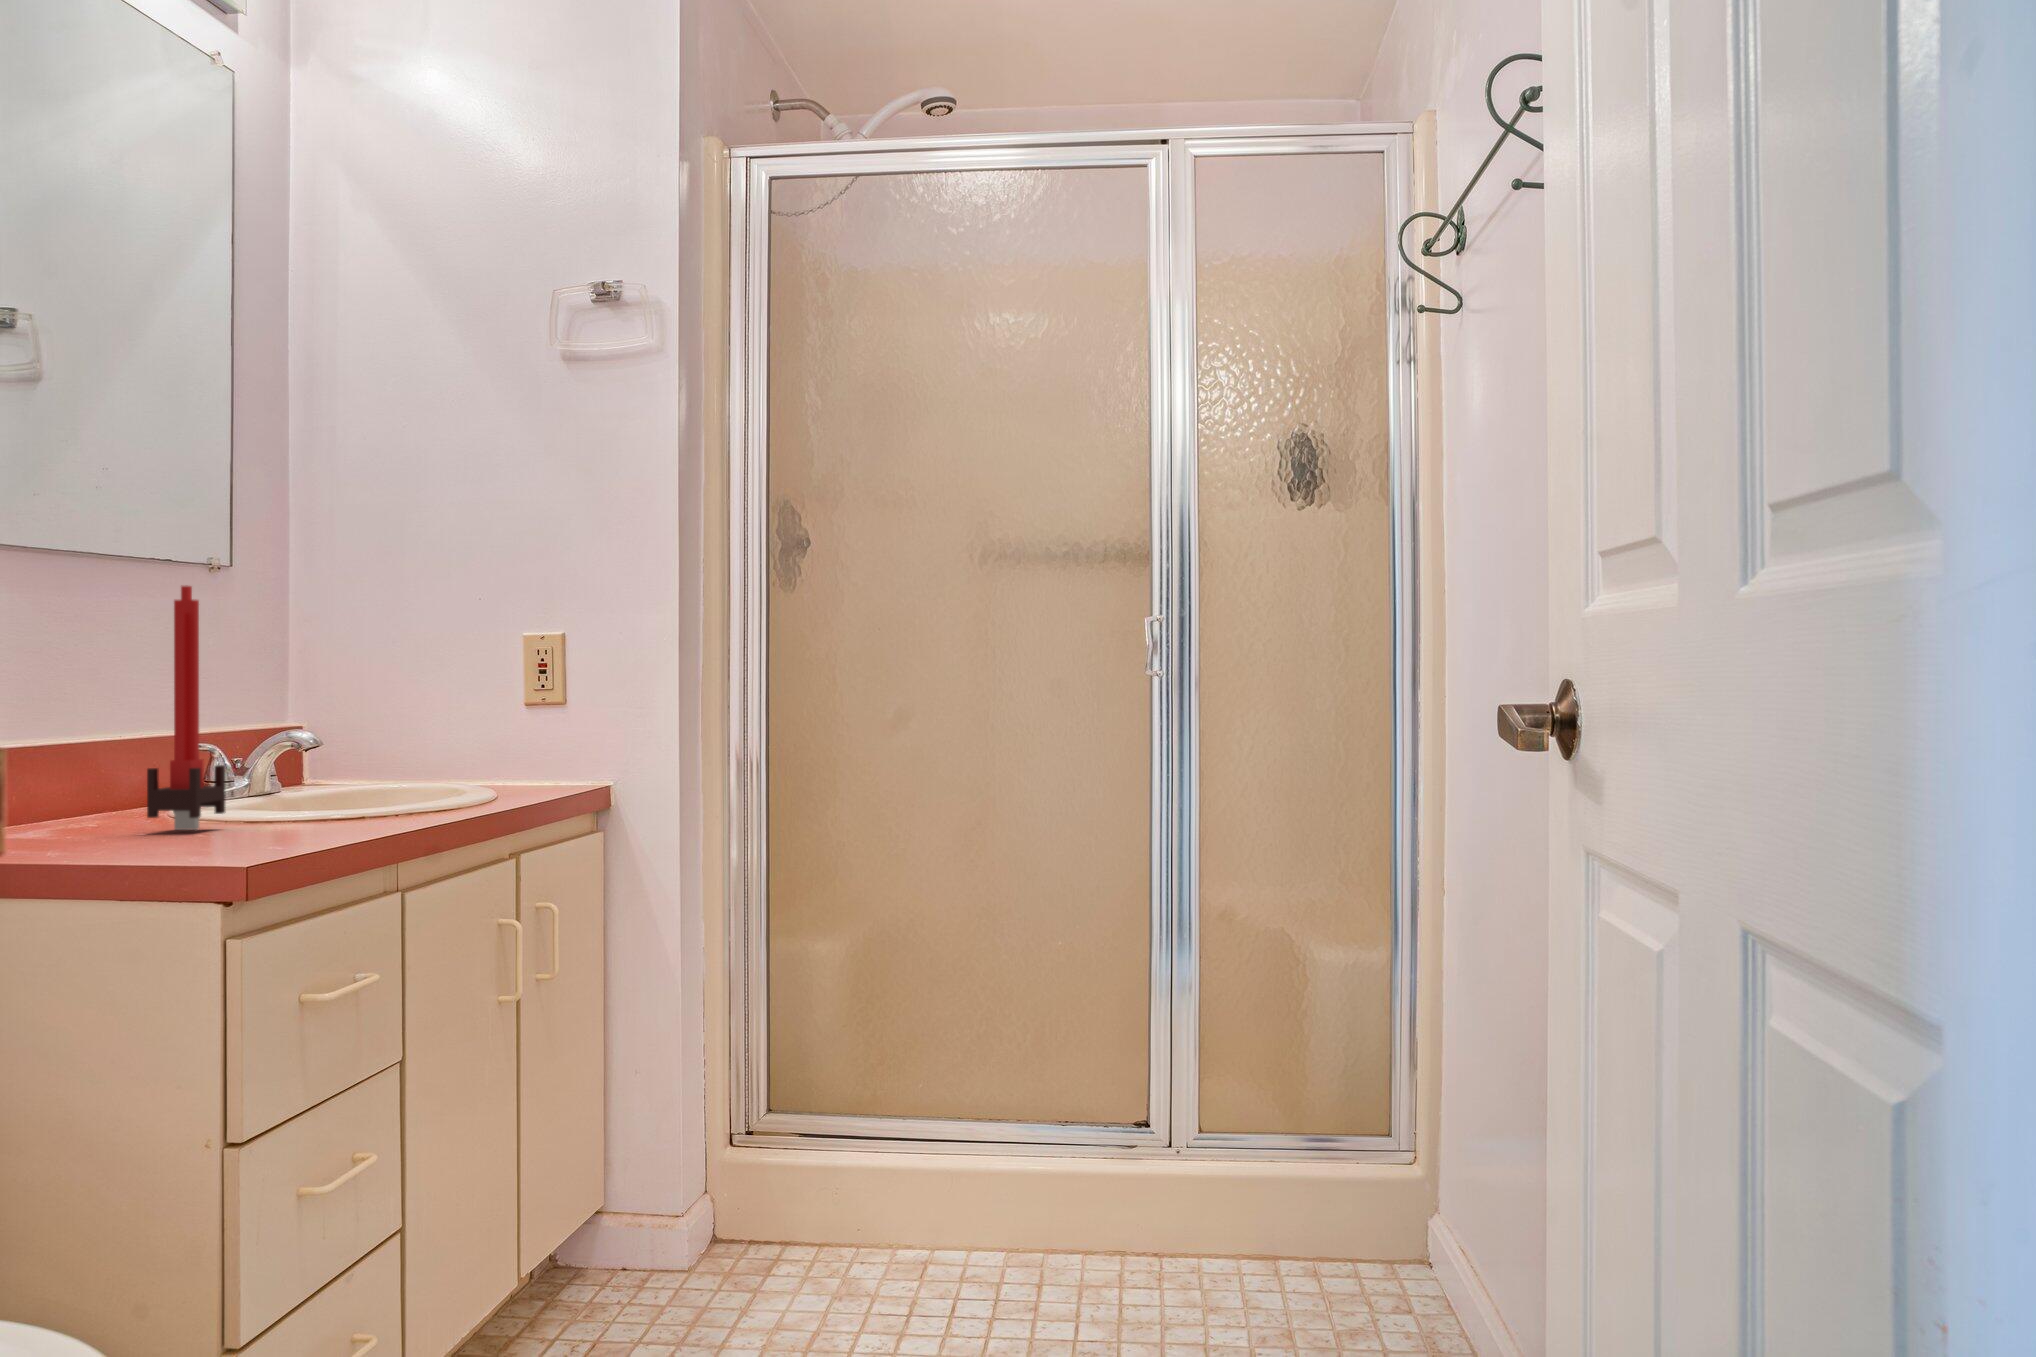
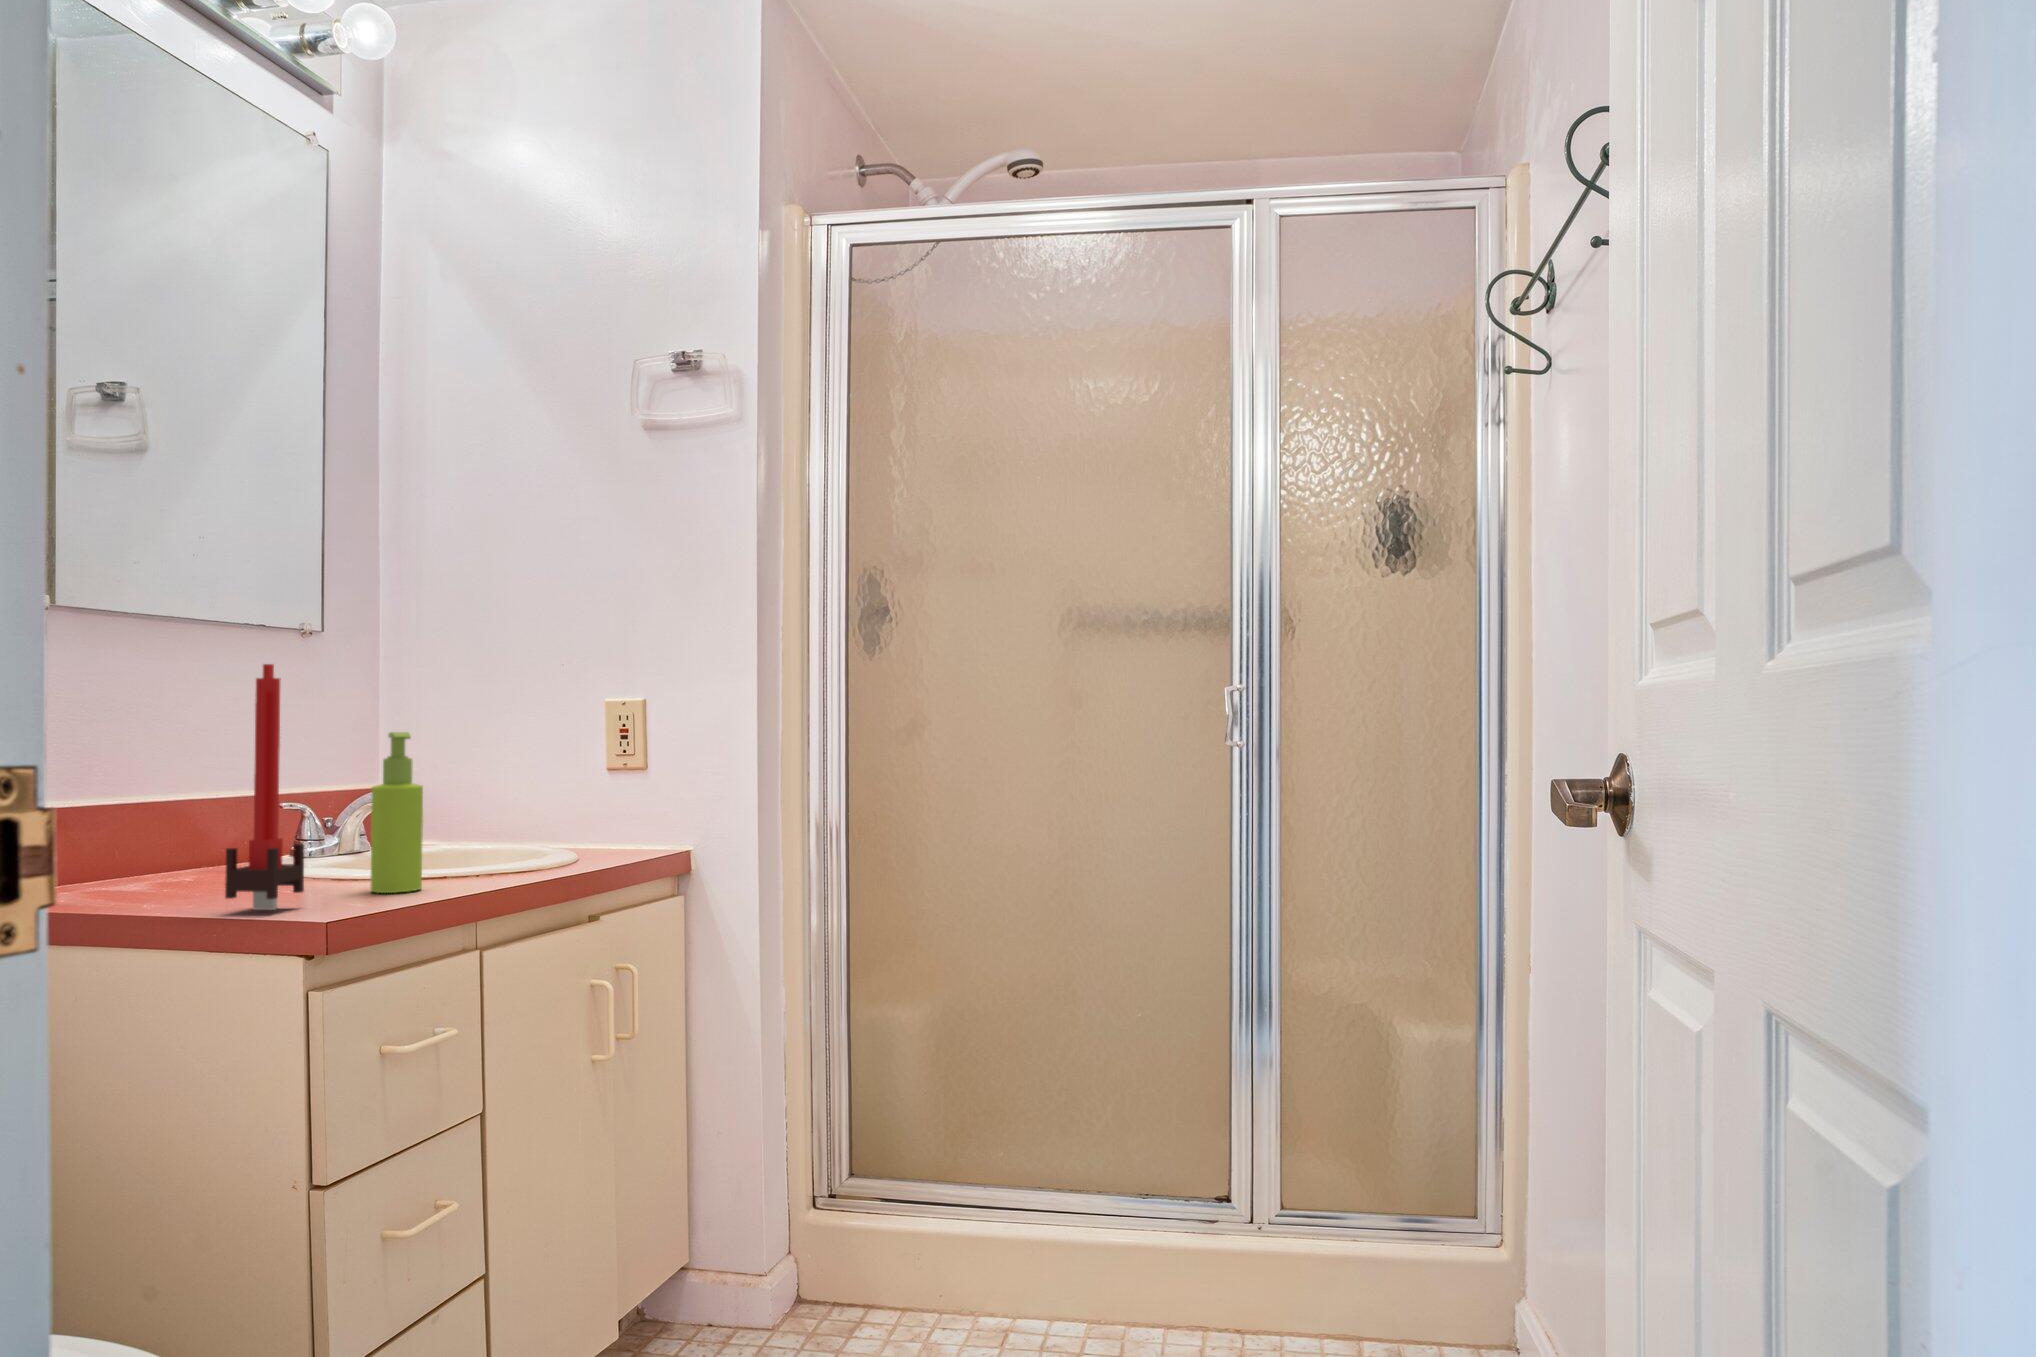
soap dispenser: none [290,658,342,818] -> present [371,732,423,893]

